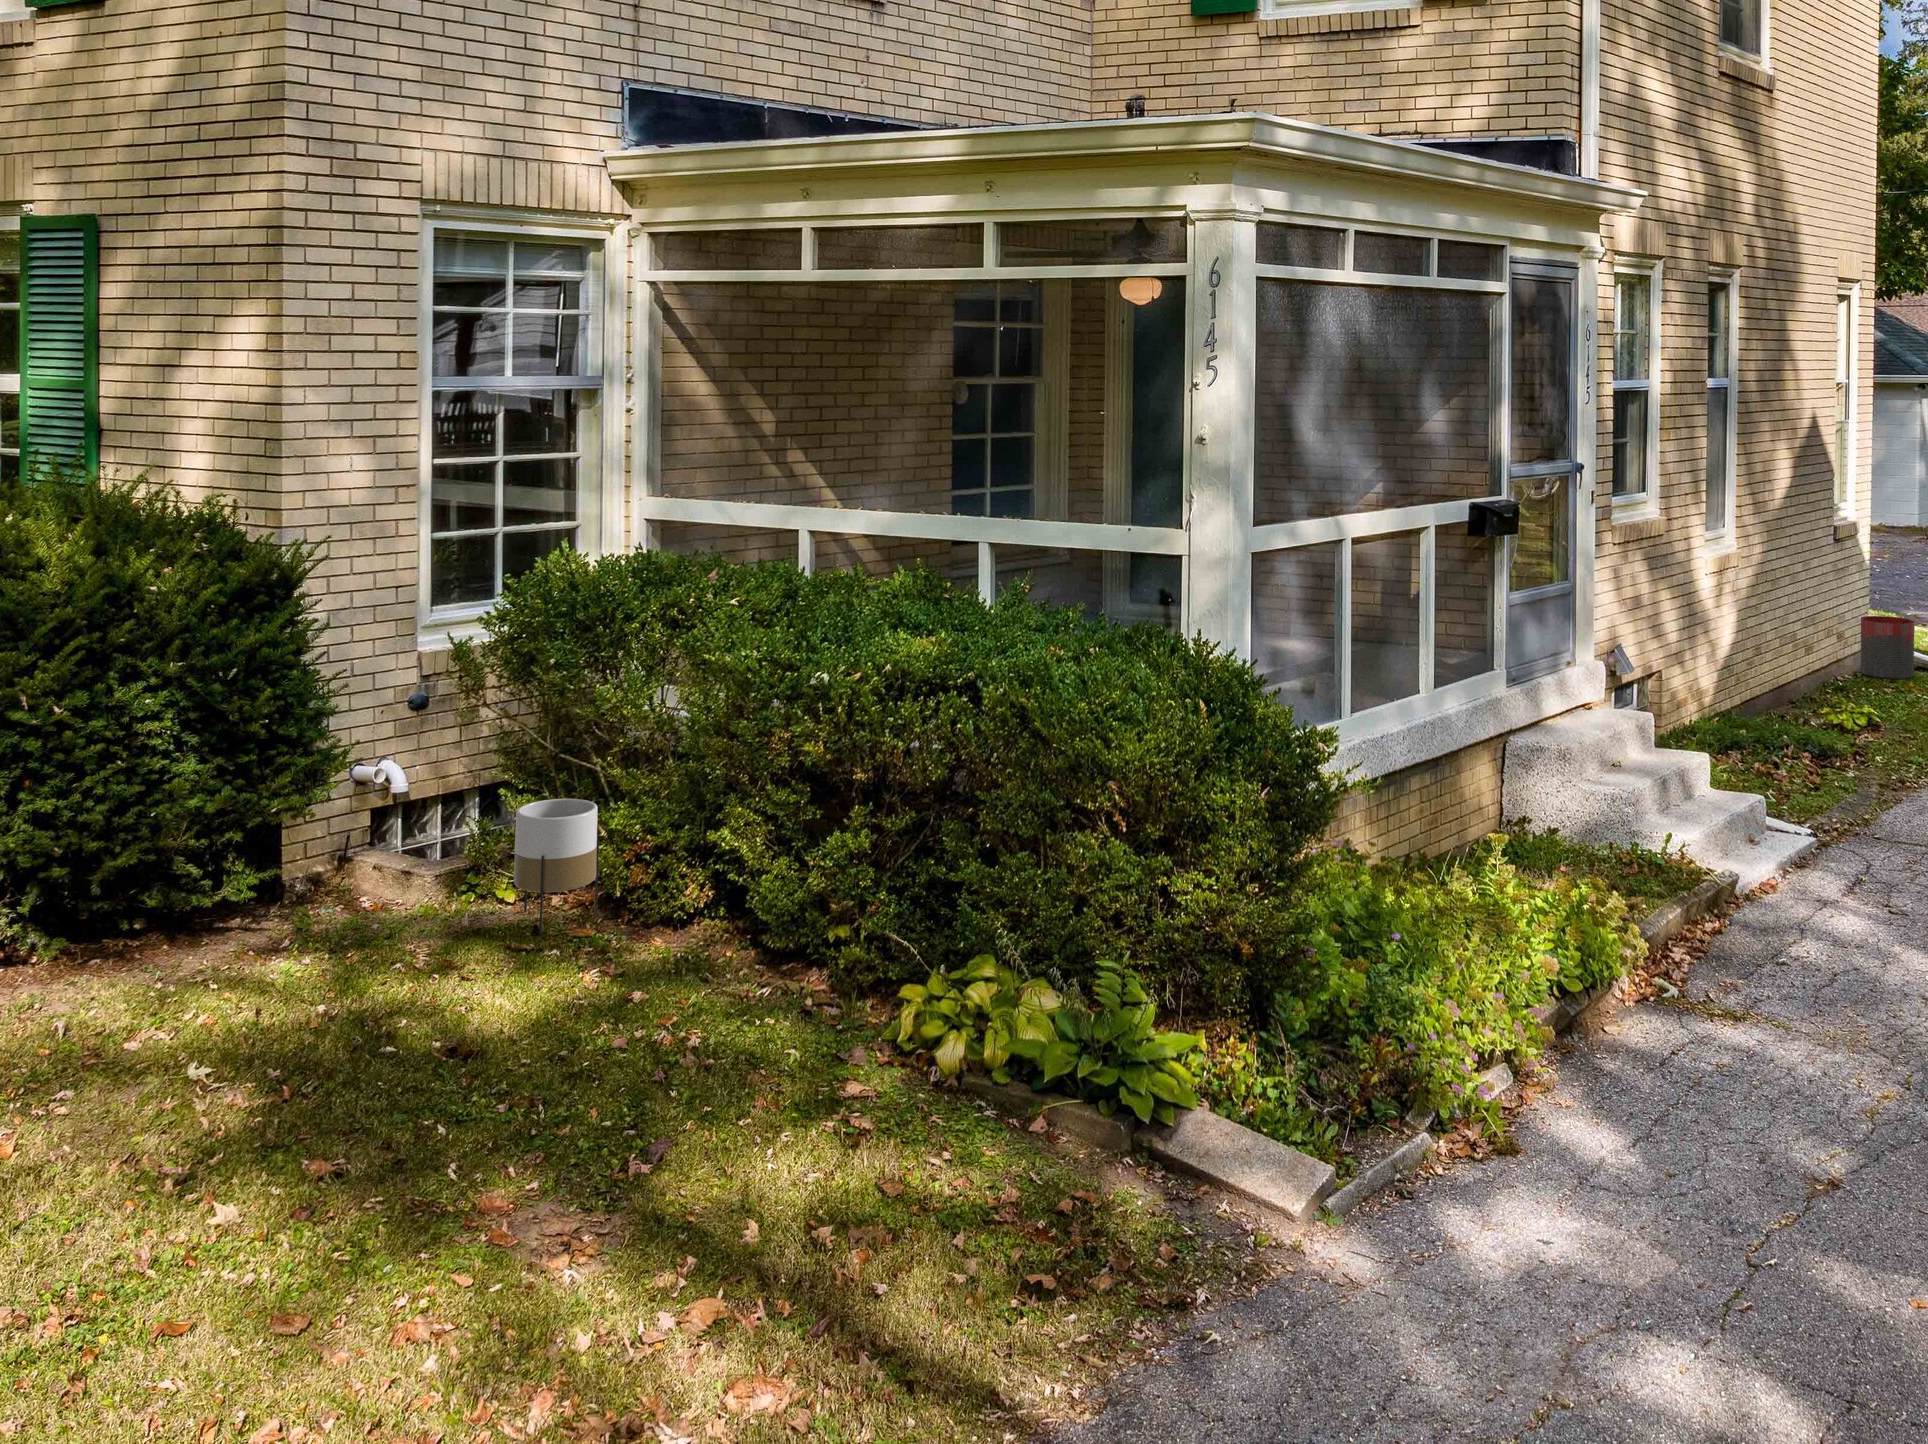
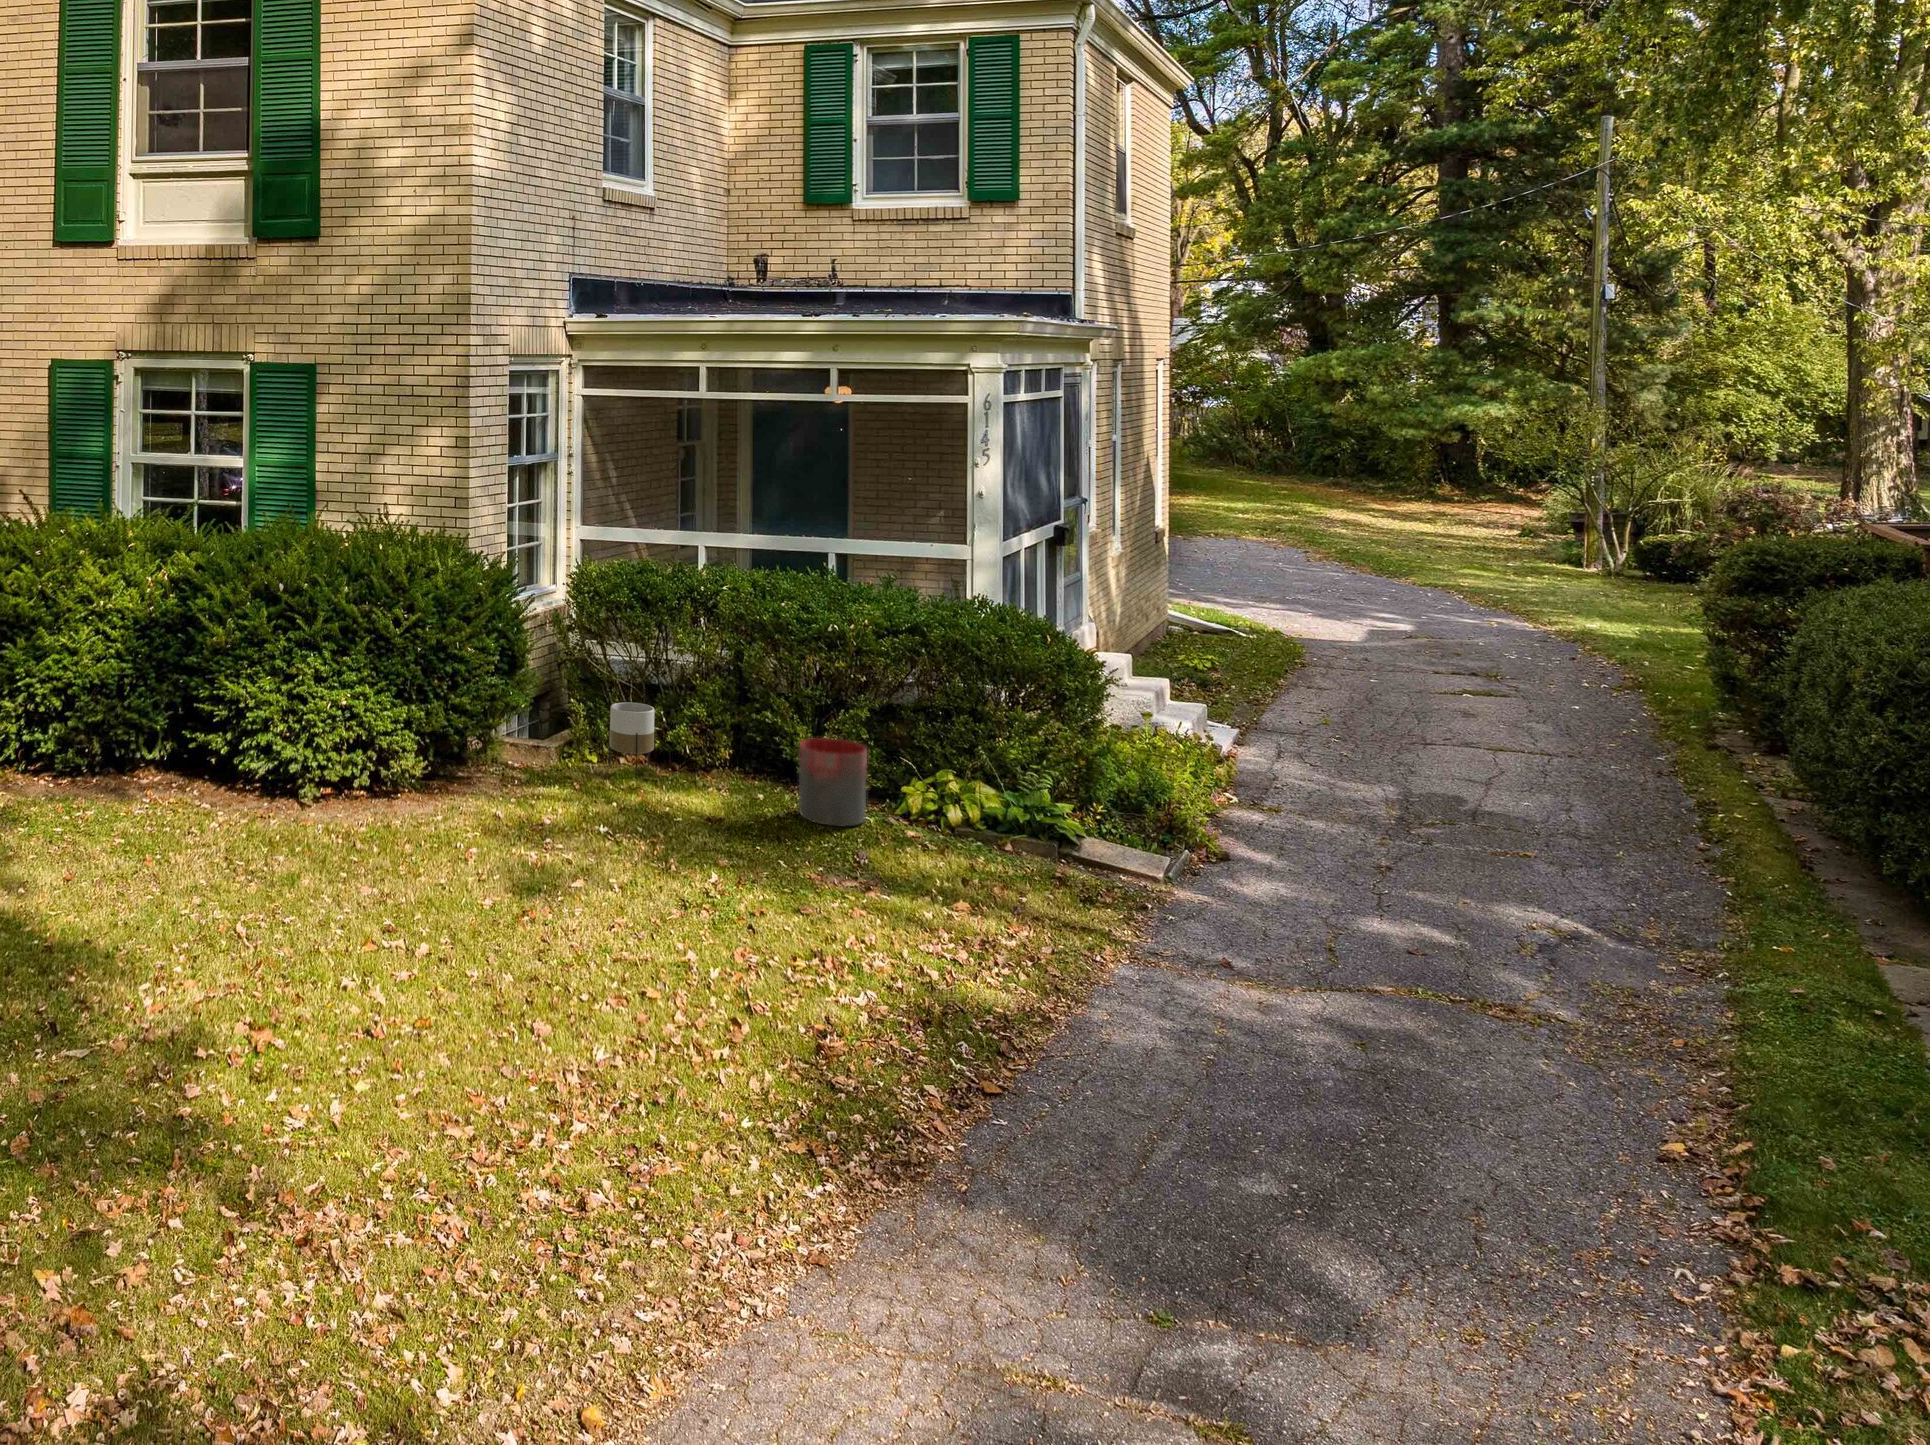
trash can: present [1860,616,1915,679] -> present [799,738,867,827]

